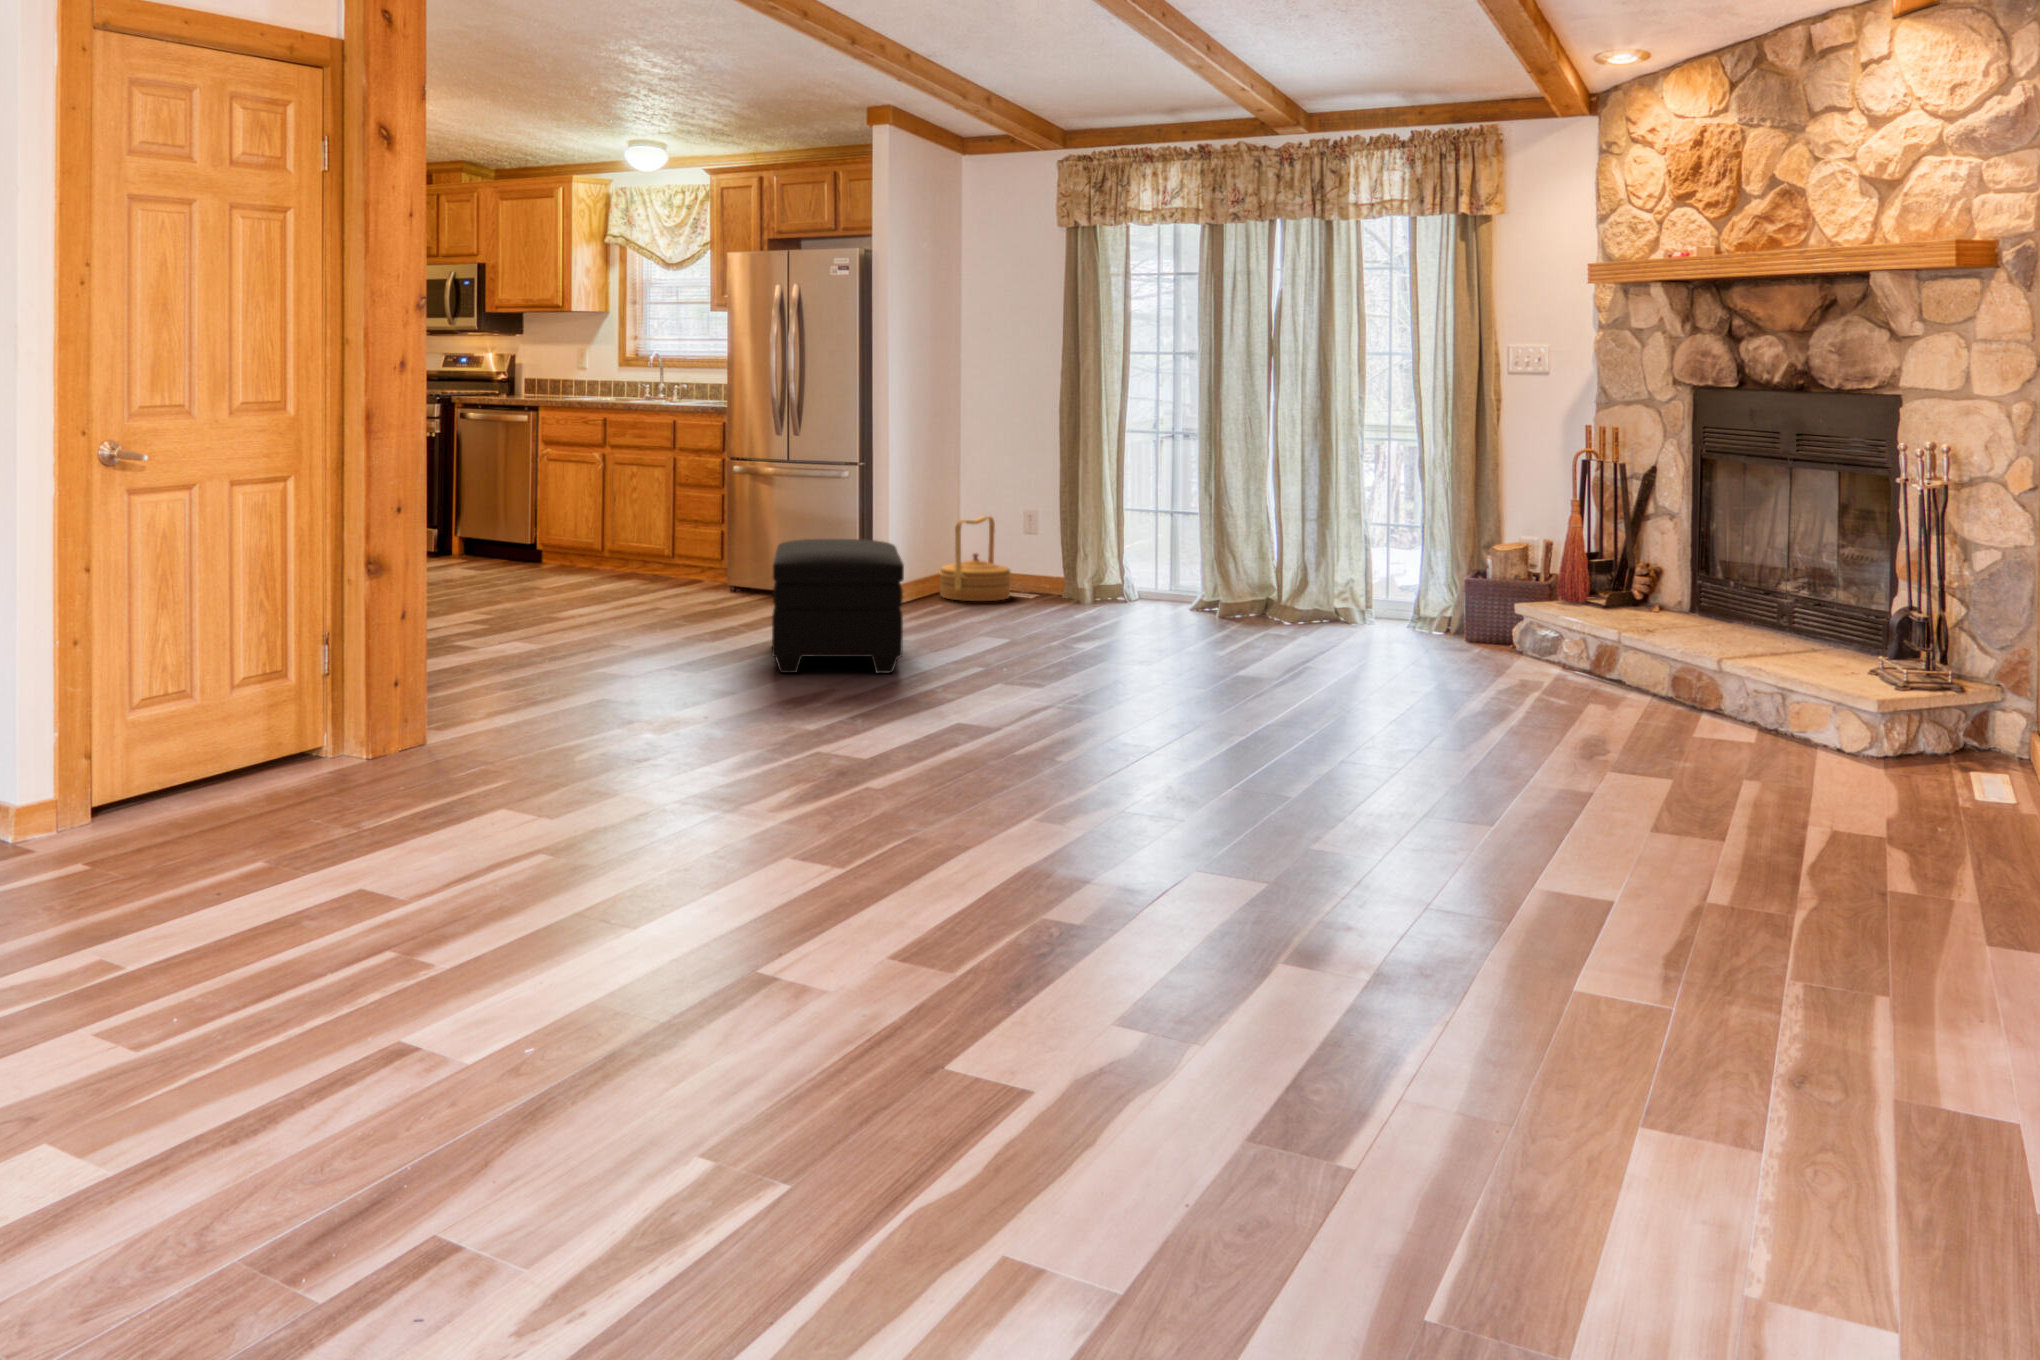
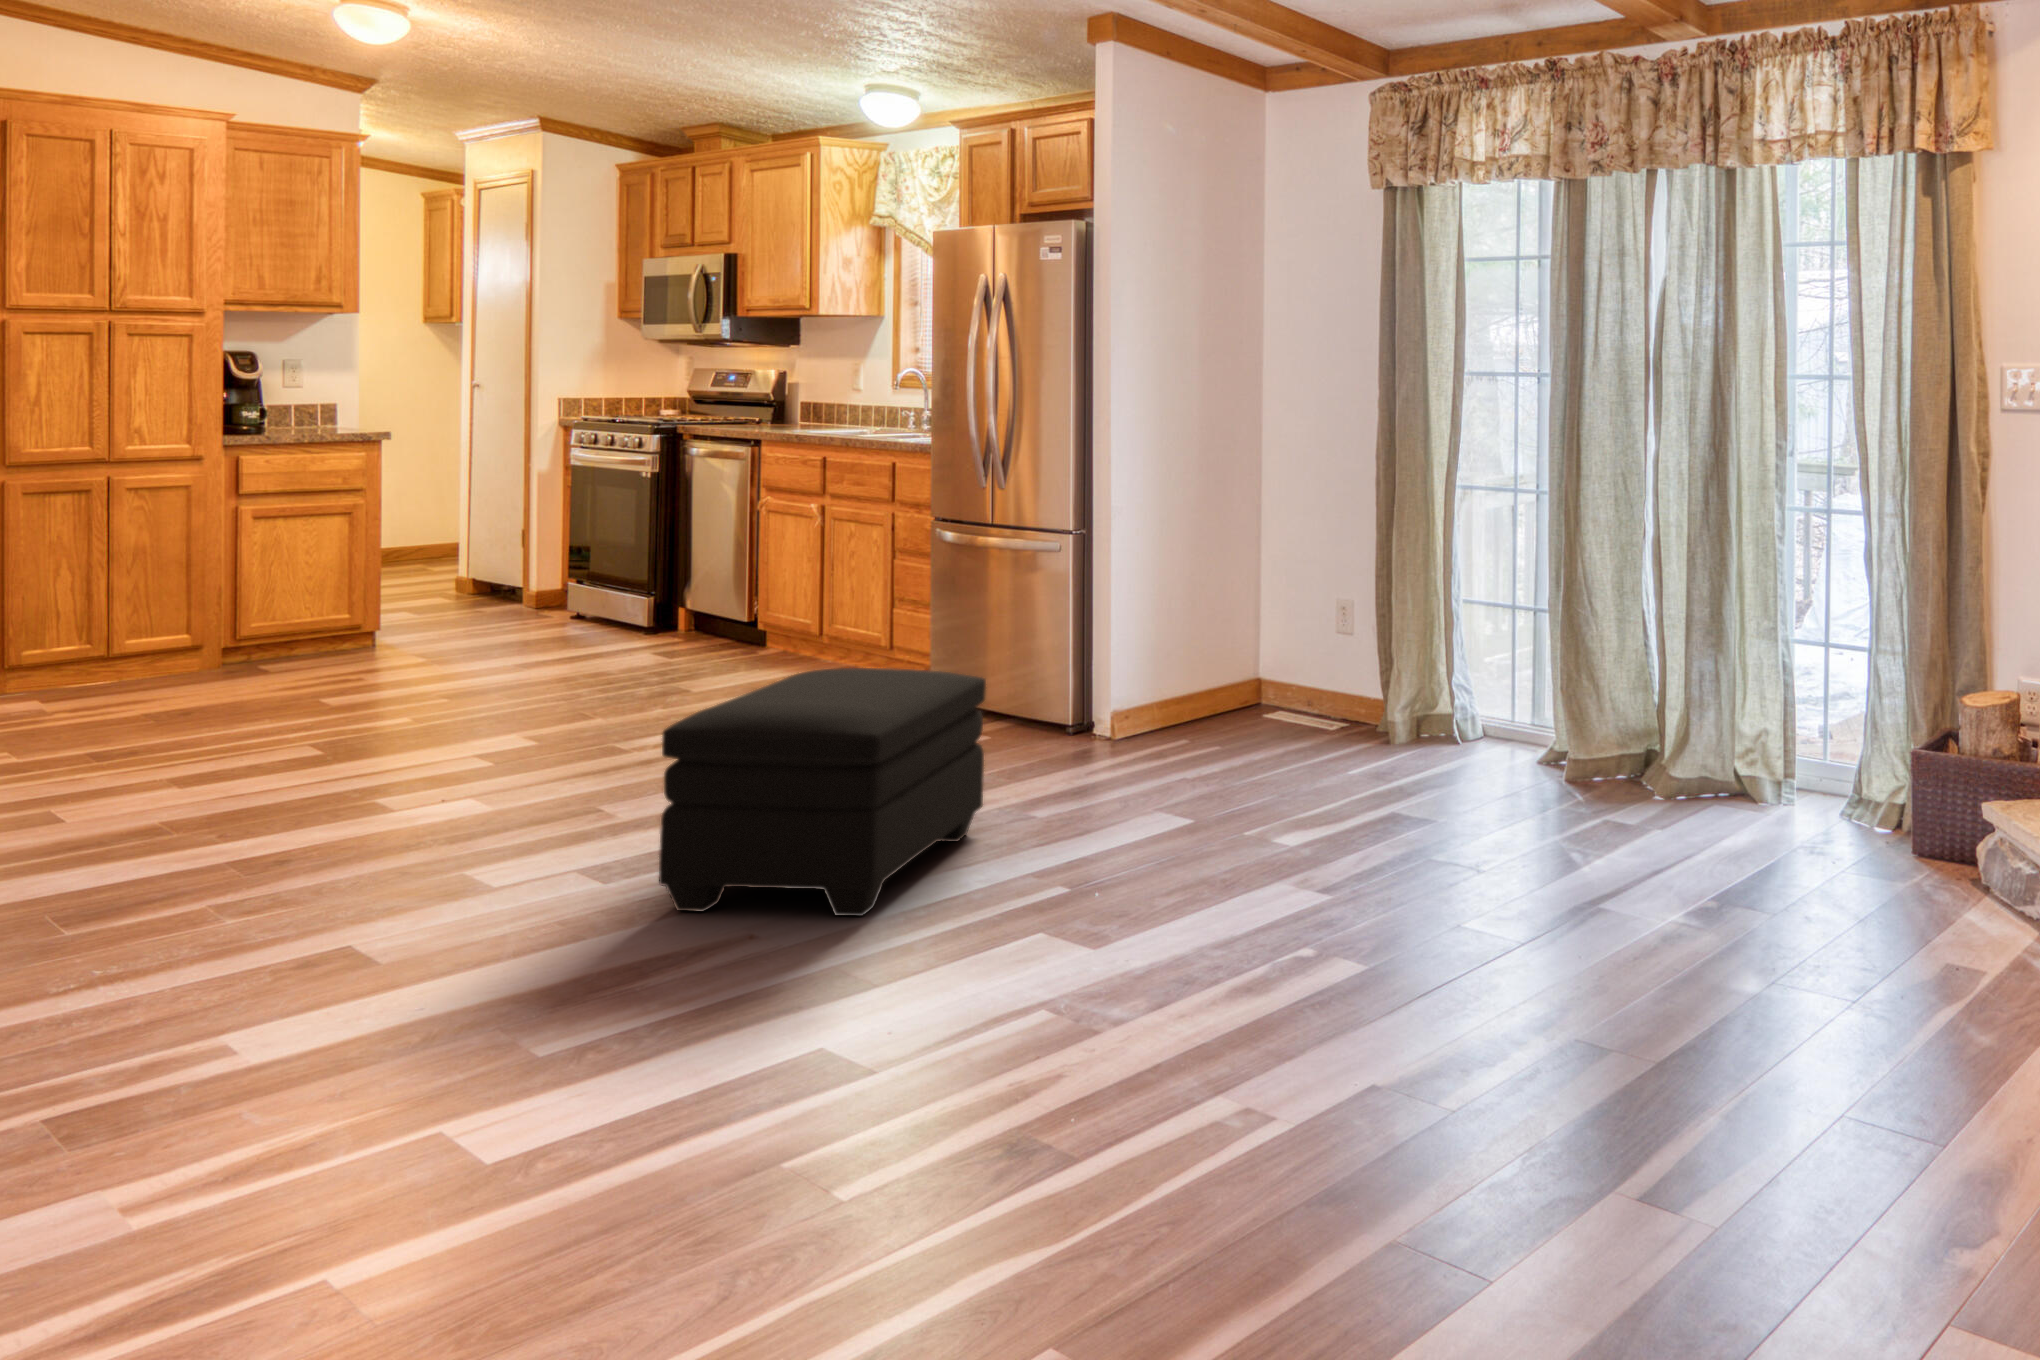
woven basket: present [940,516,1011,601] -> none [1196,608,1303,738]

